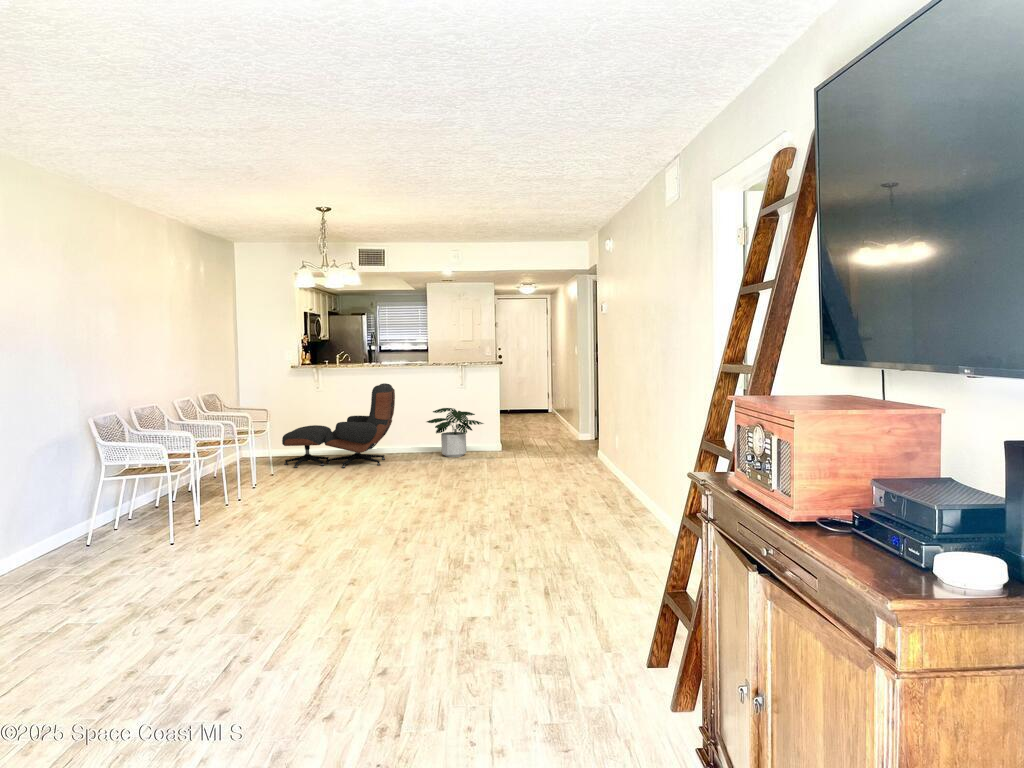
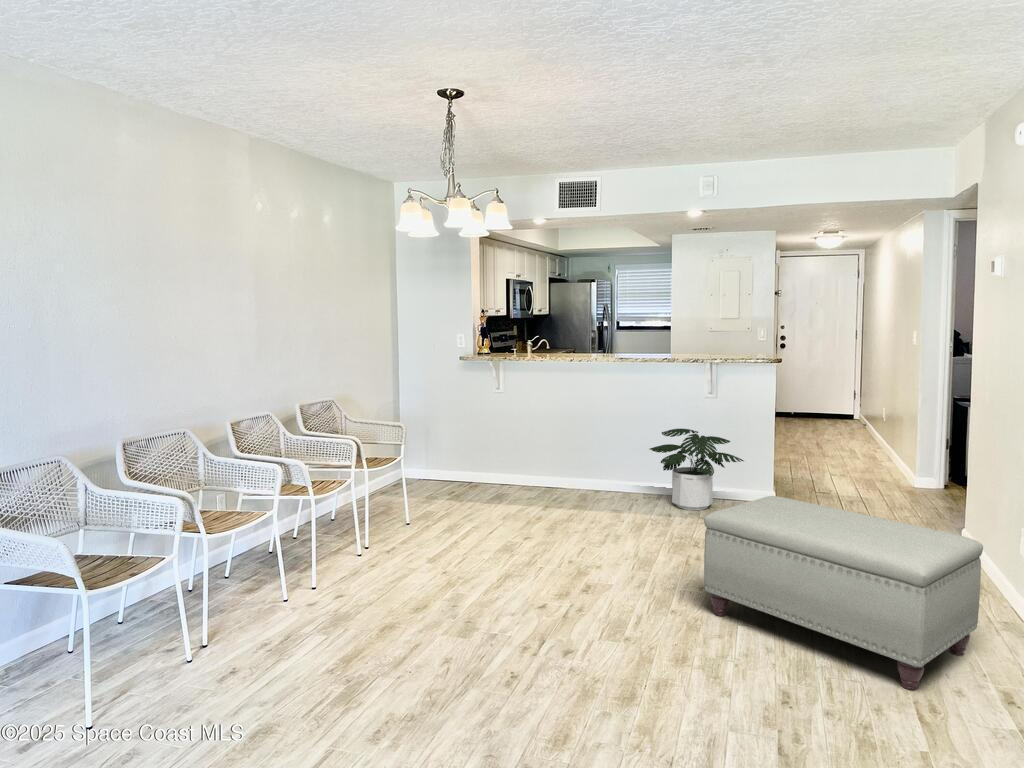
lounge chair: present [282,383,395,468] -> none [432,388,601,518]
ottoman: none [471,428,595,497] -> present [704,496,983,690]

